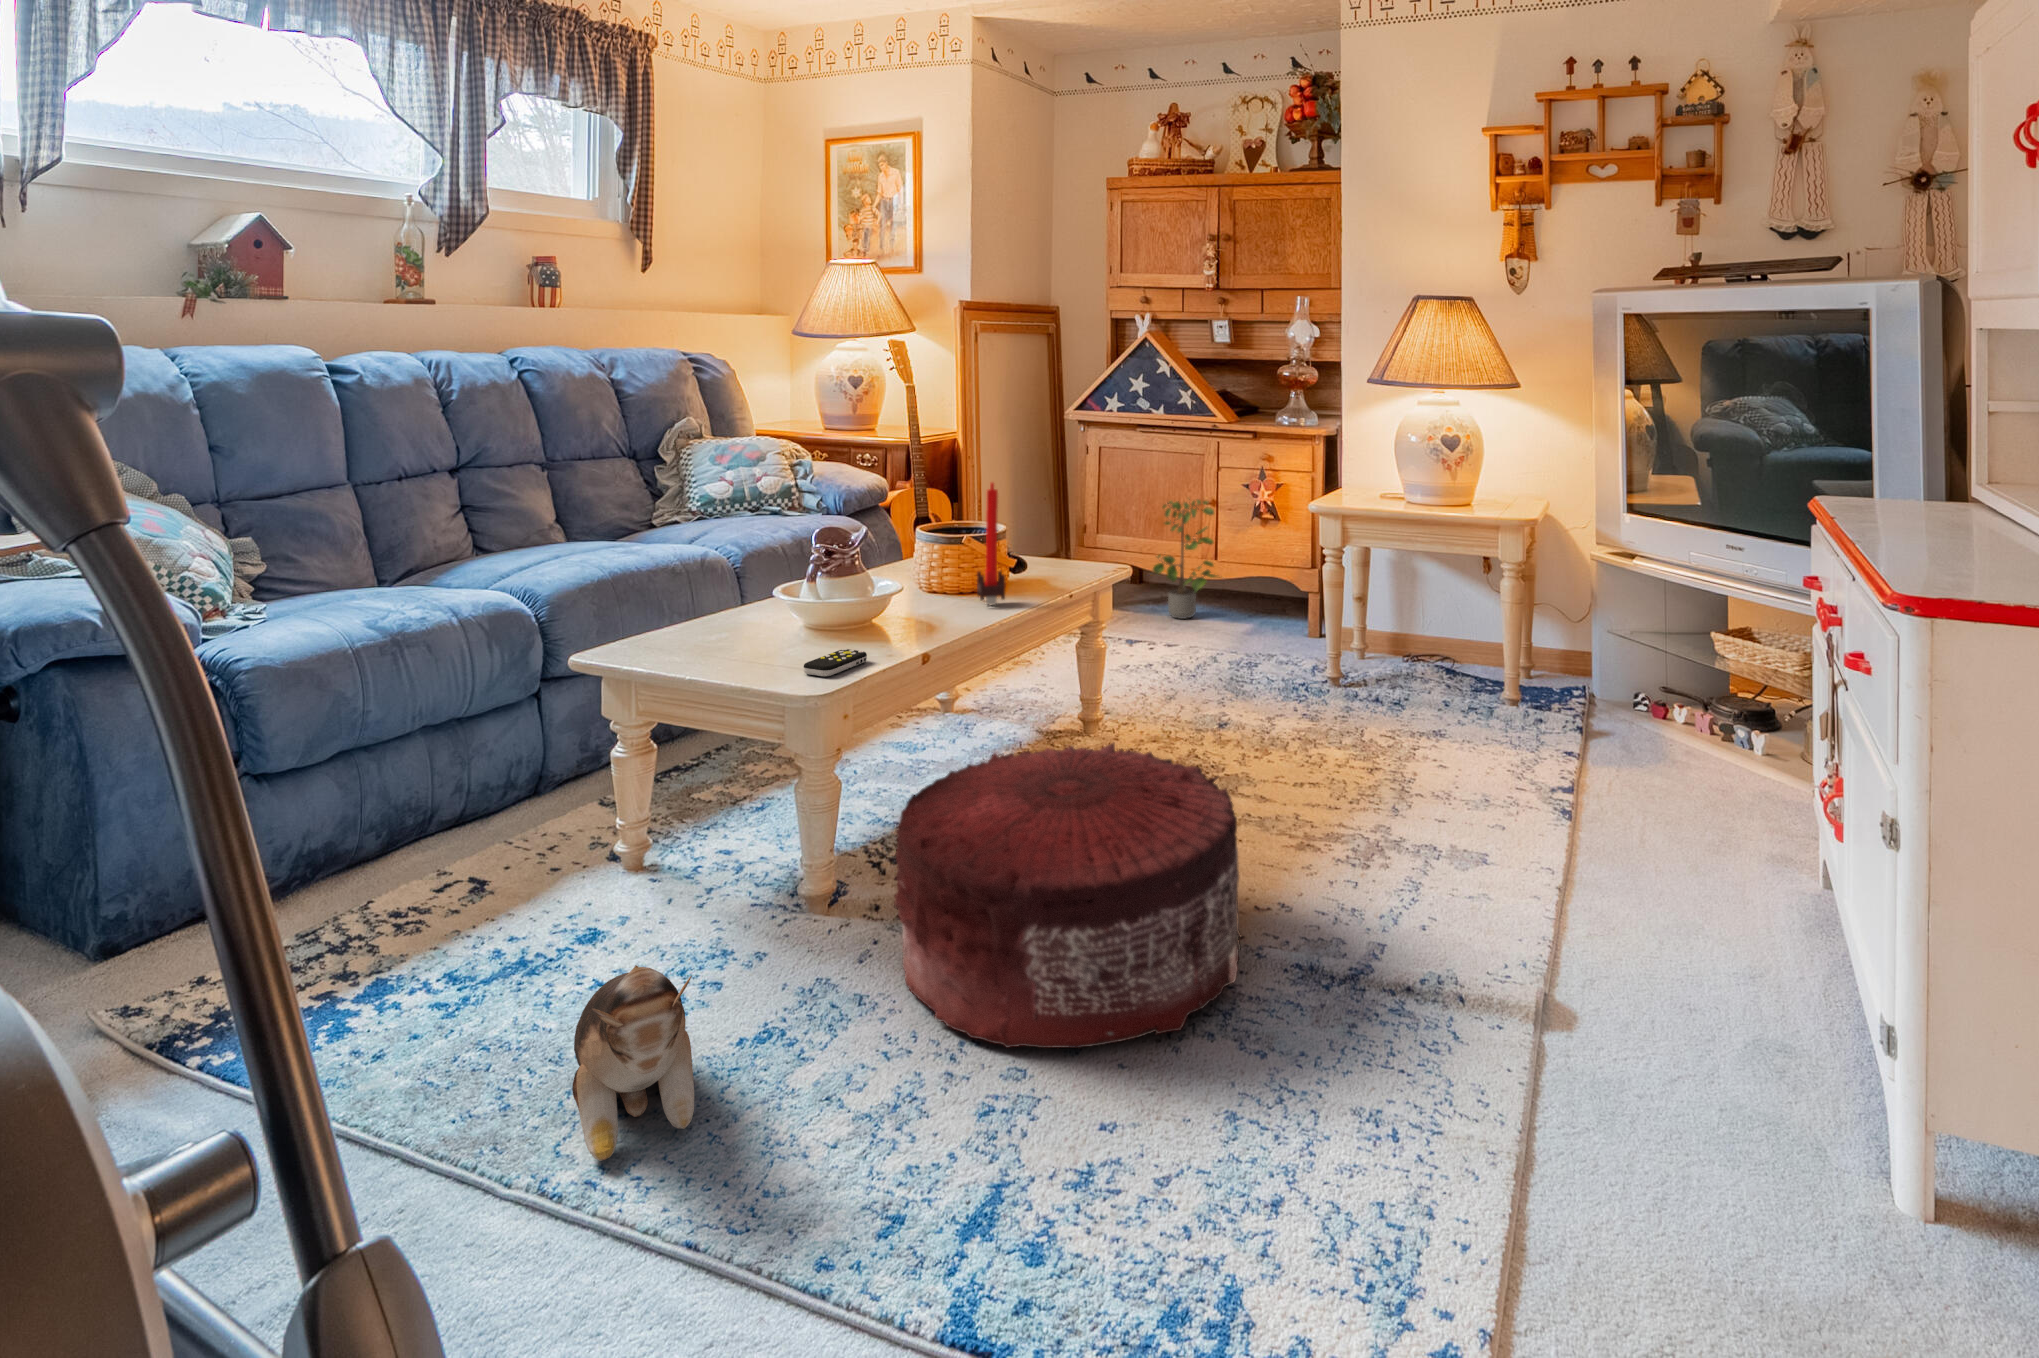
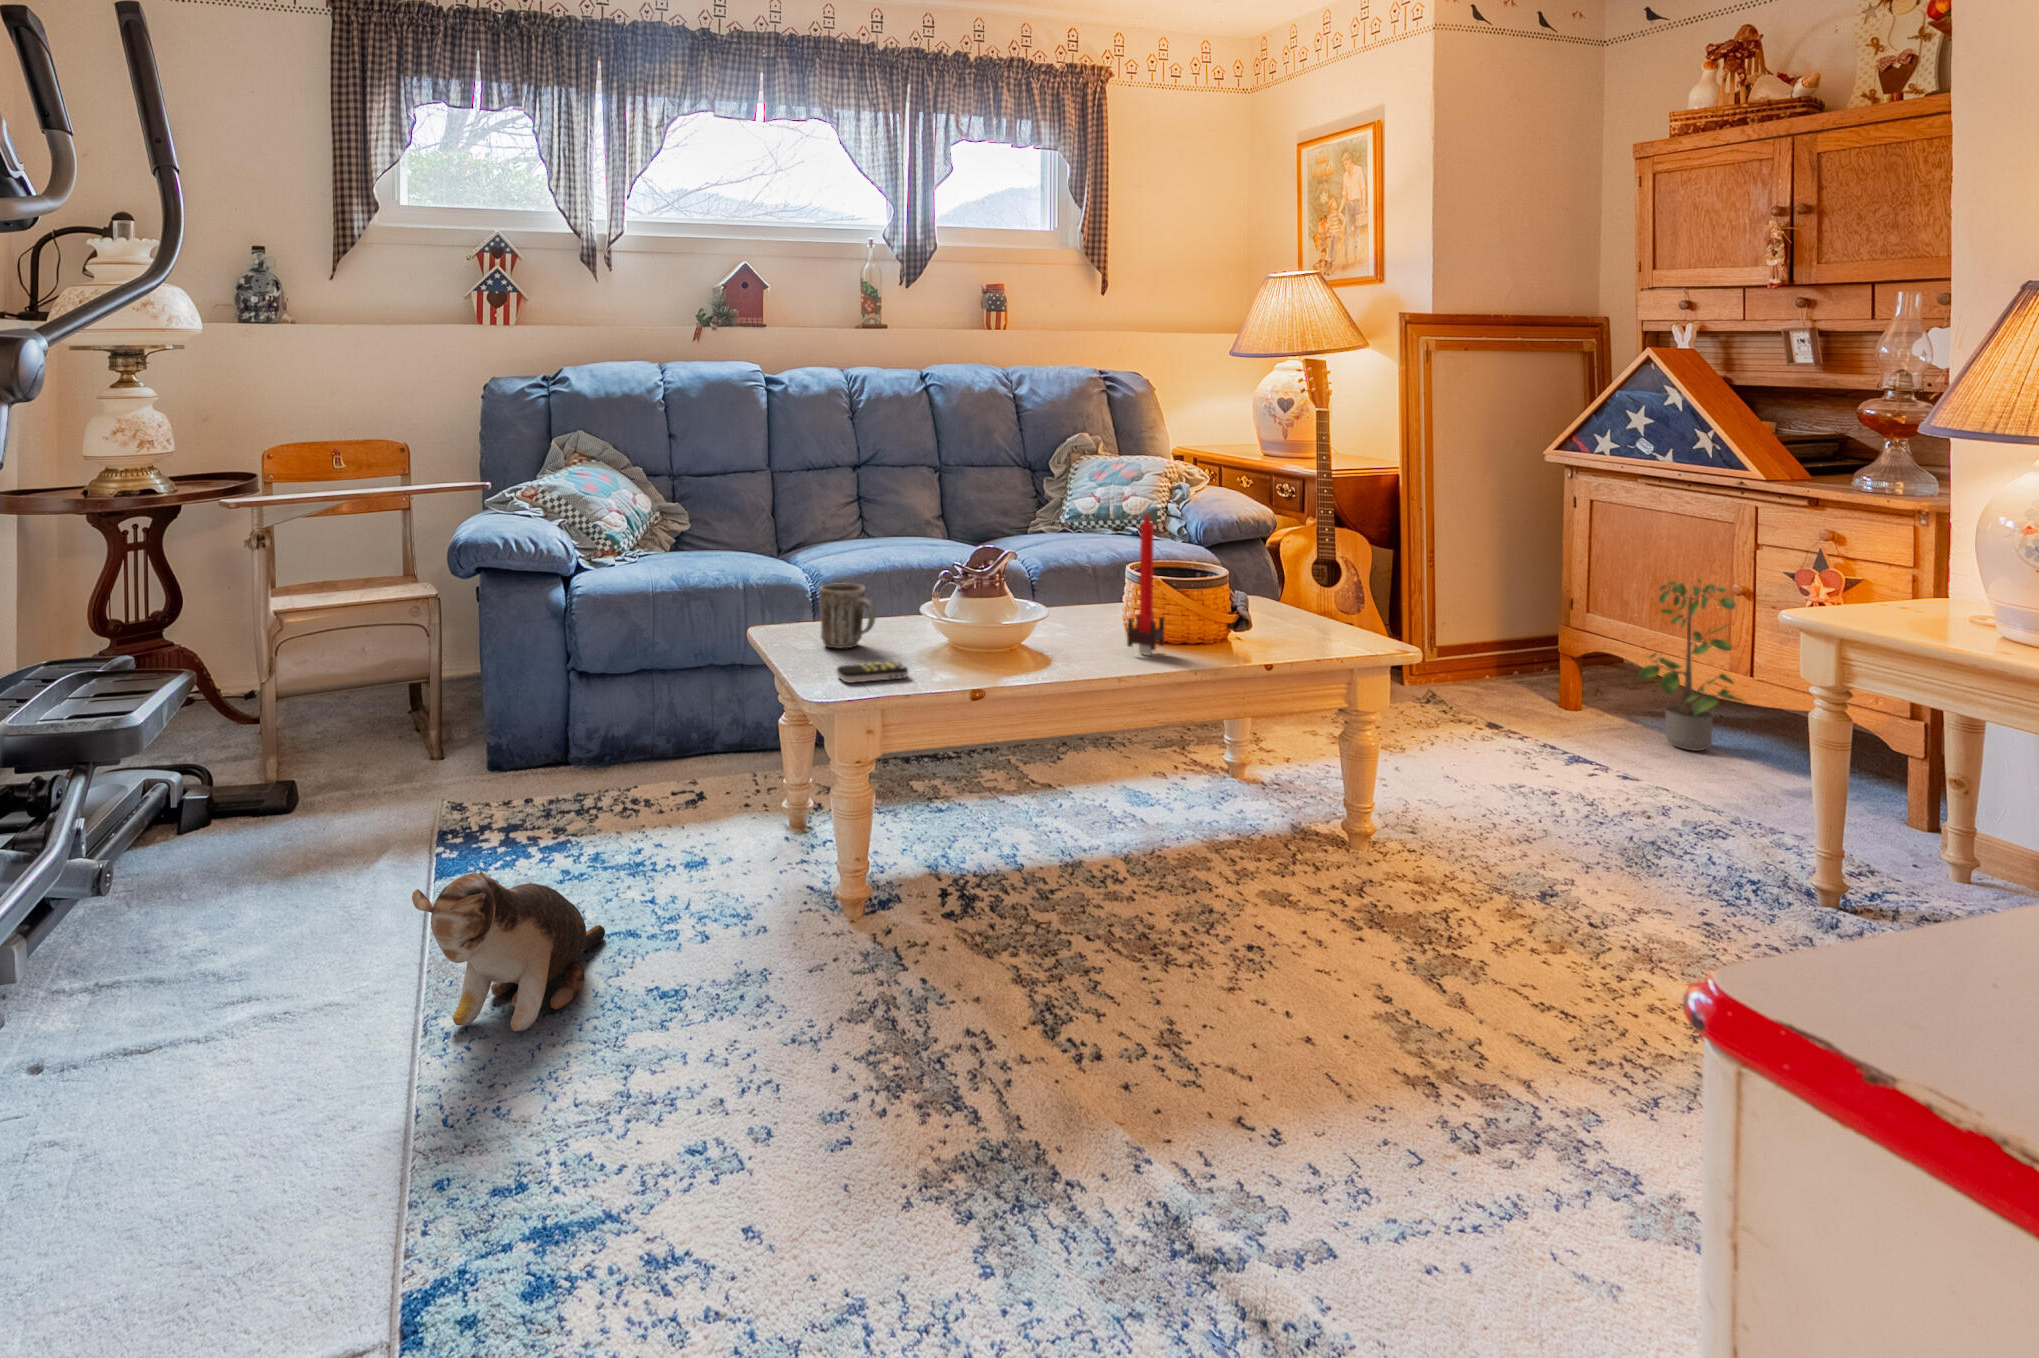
mug: none [711,585,779,655] -> present [819,583,876,648]
pouf: present [894,743,1241,1048] -> none [763,805,1171,1188]

